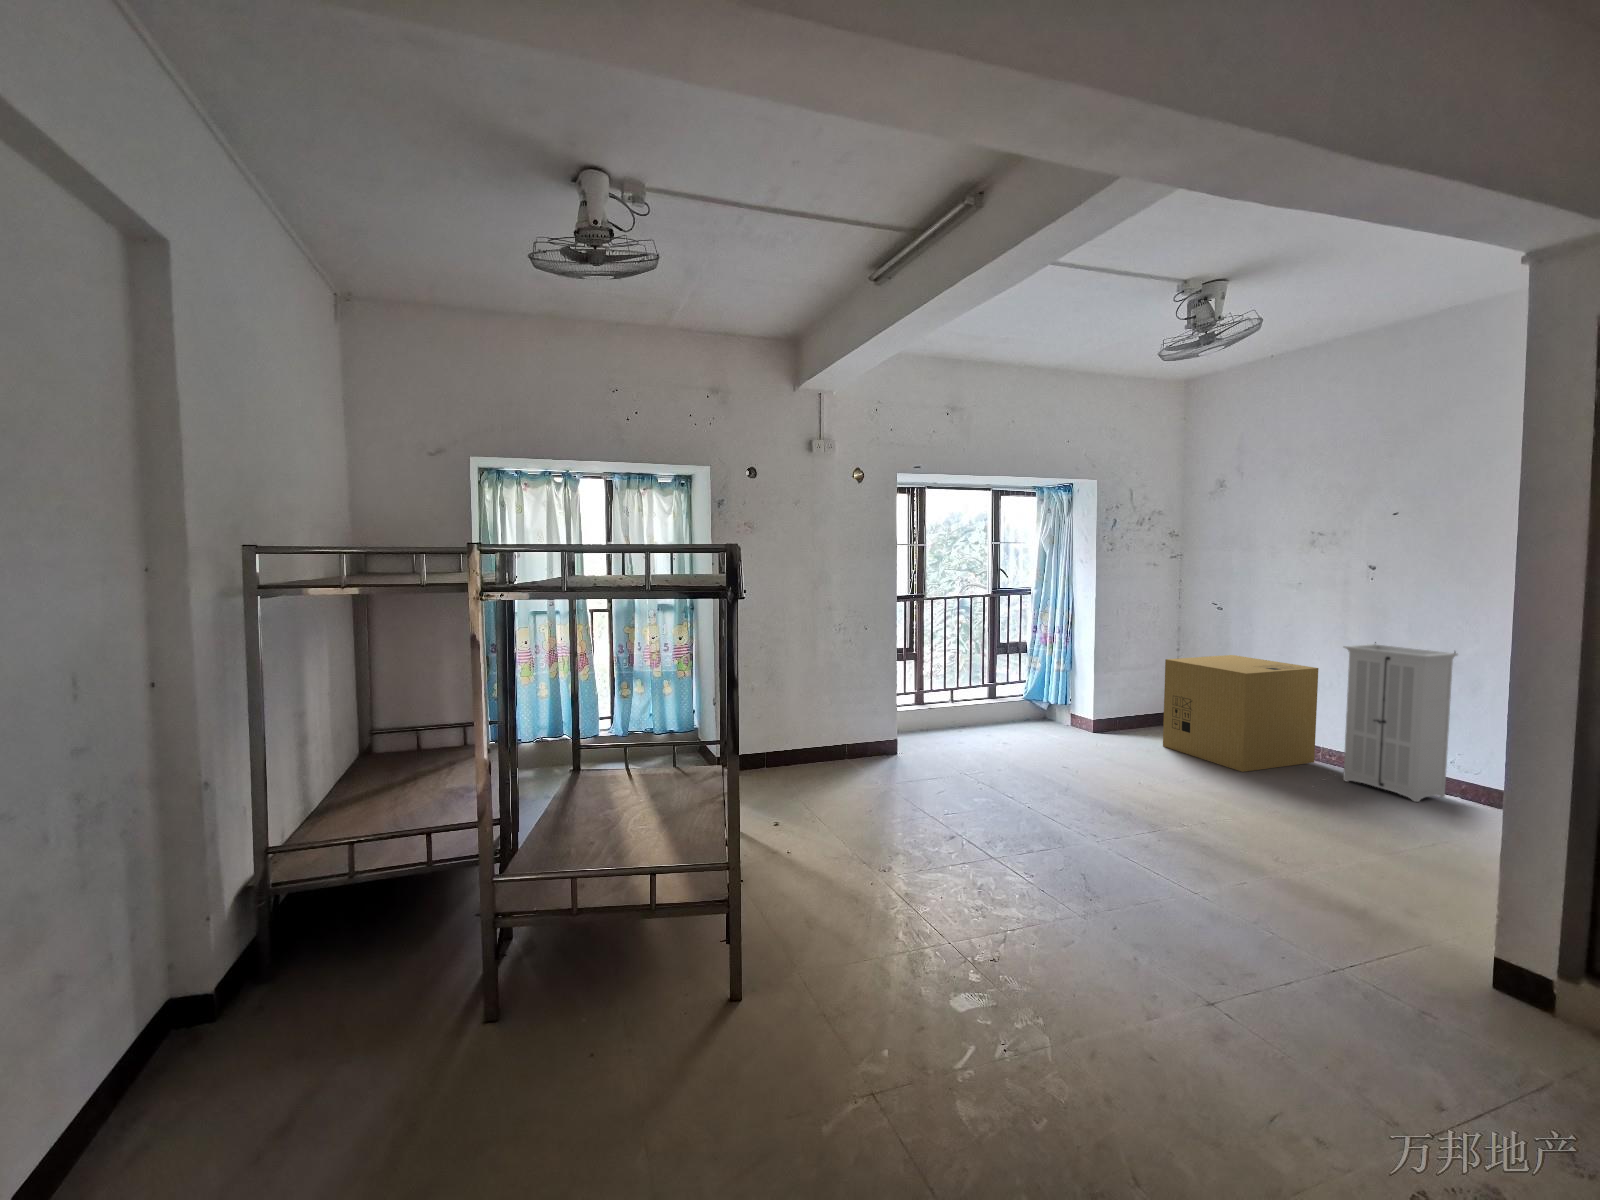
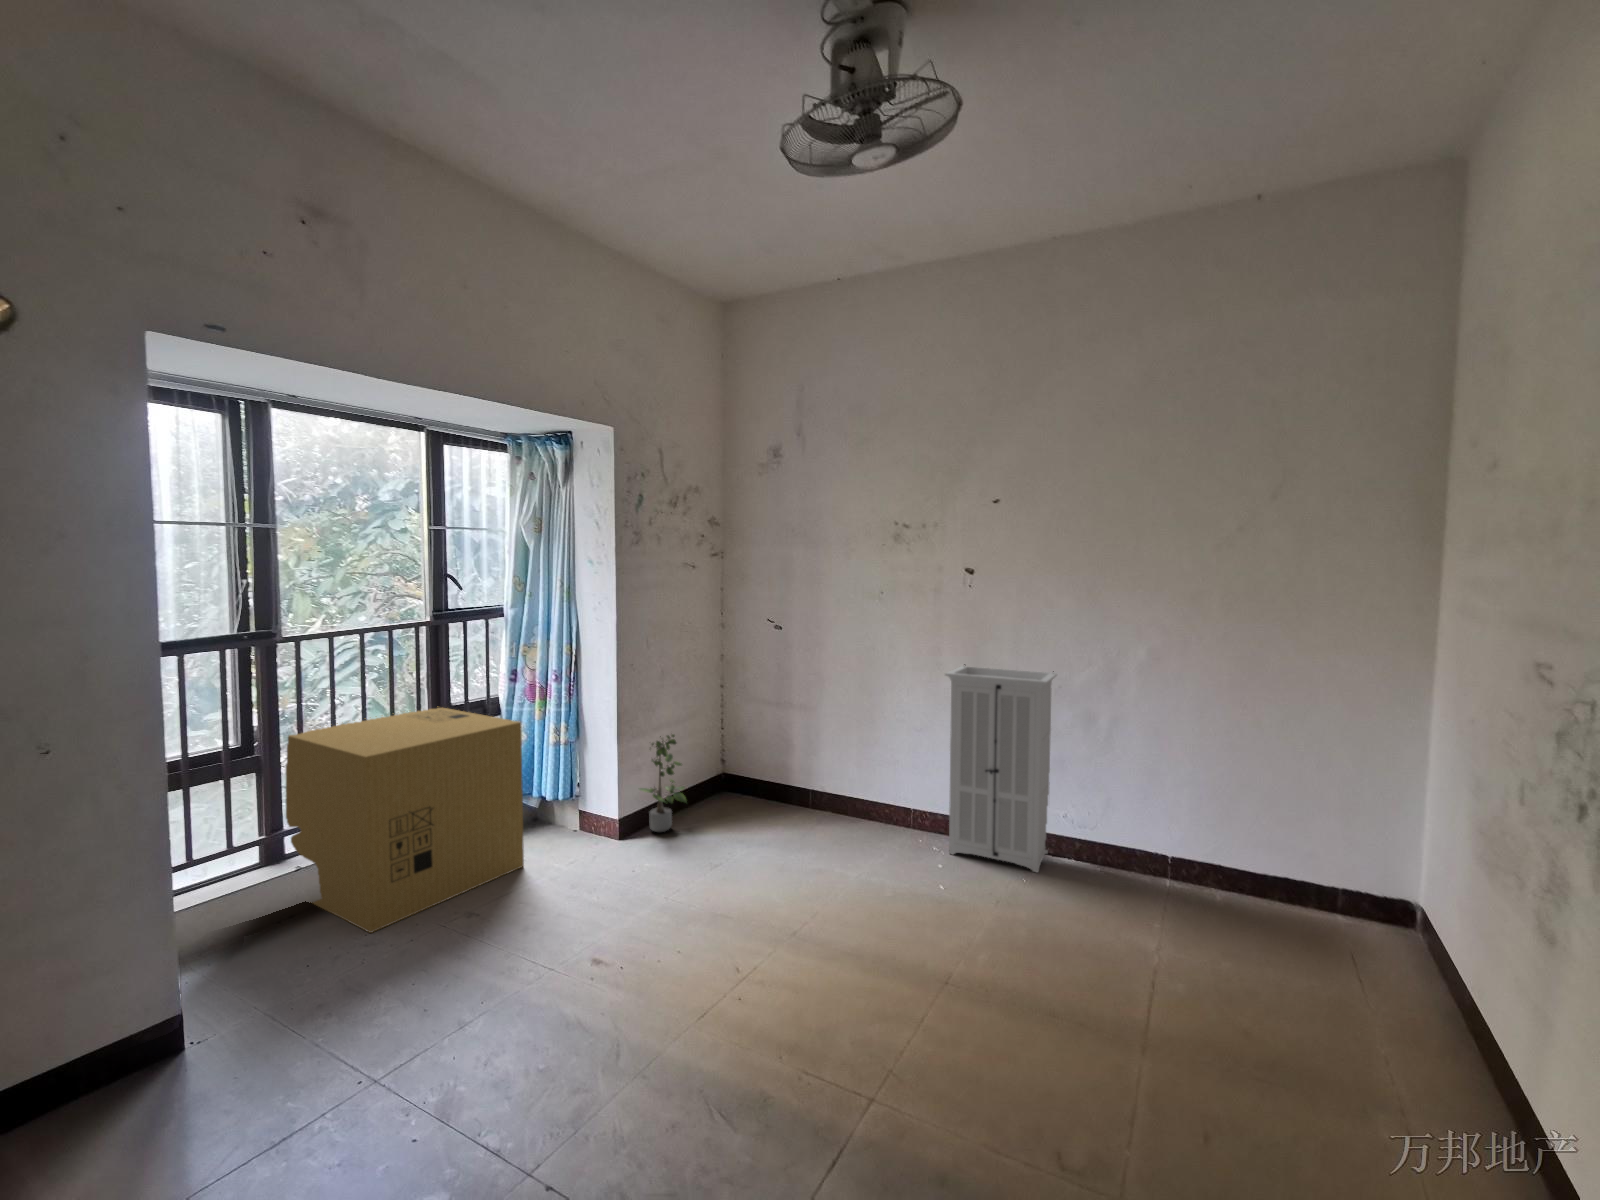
cardboard box: present [1163,655,1318,772] -> present [286,708,524,933]
potted plant: none [1108,672,1143,735] -> present [640,734,687,832]

